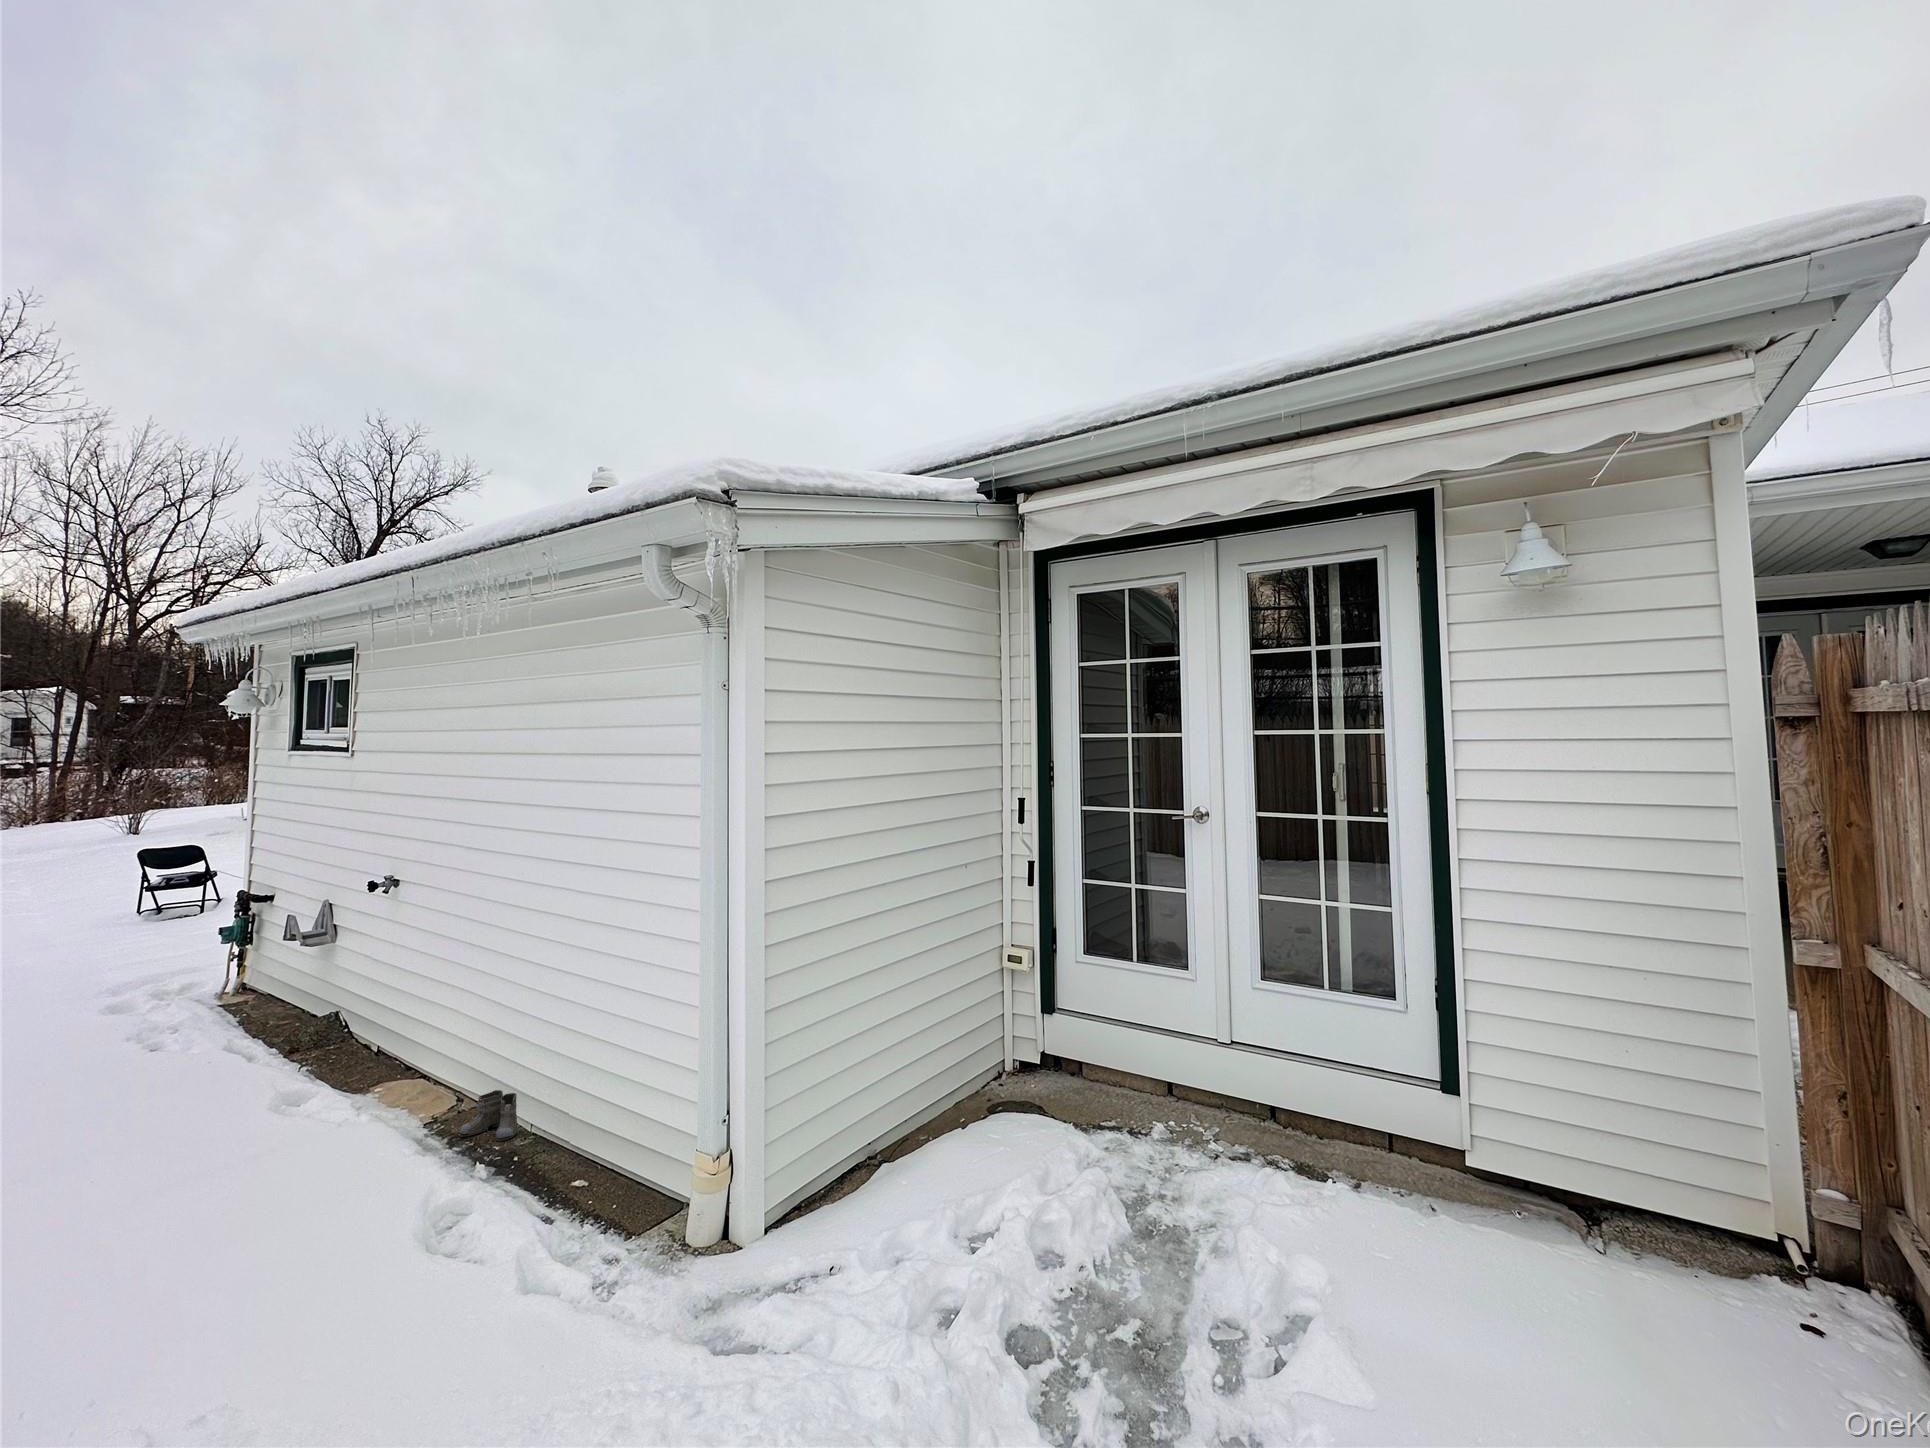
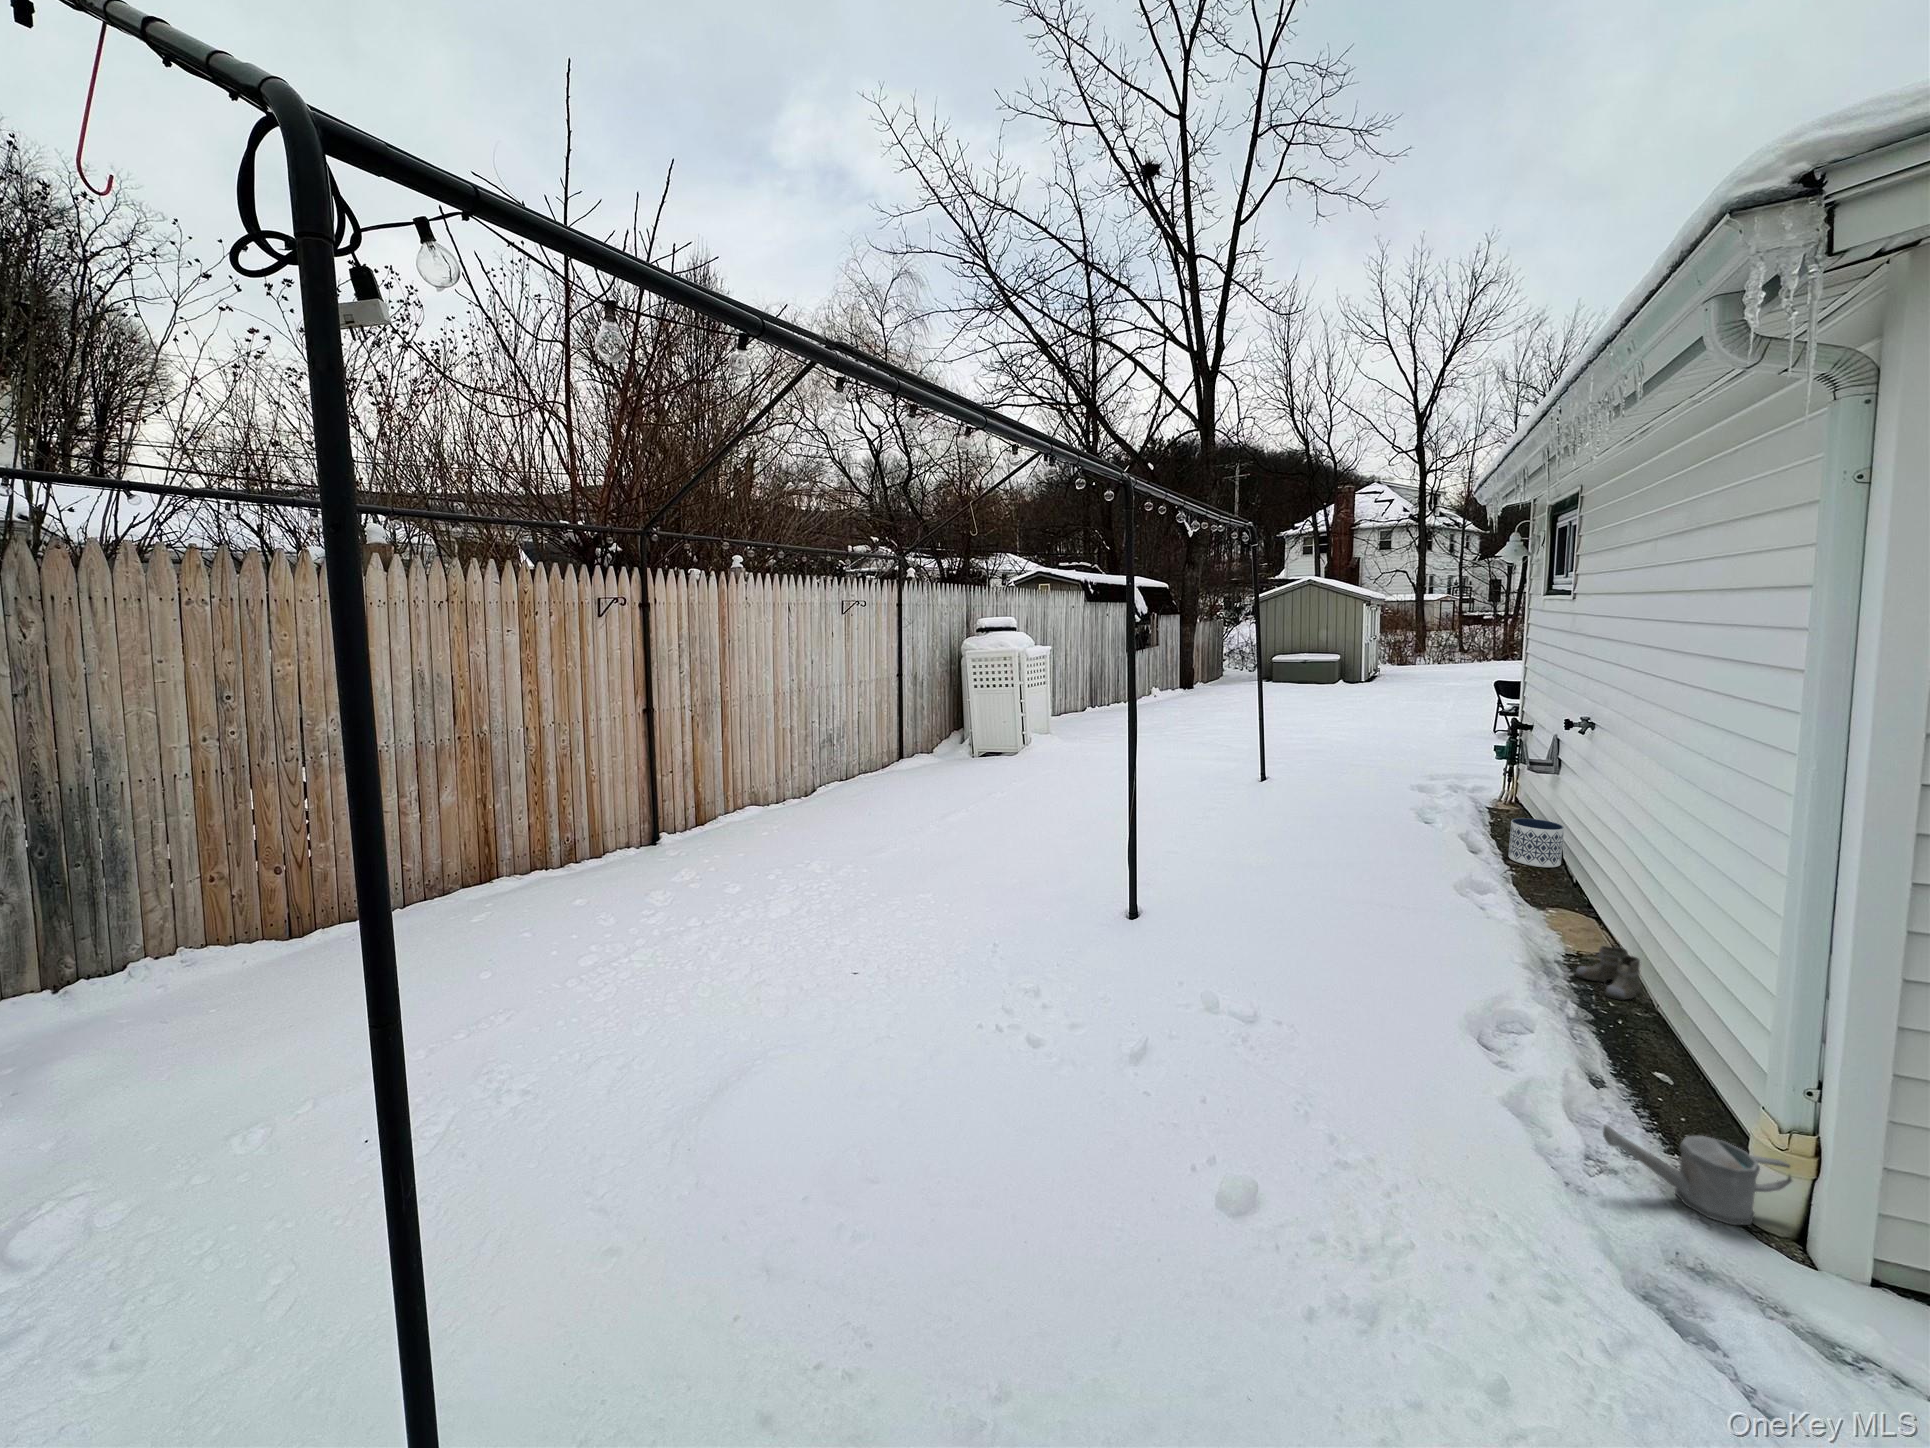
planter: none [297,996,358,1052] -> present [1508,818,1564,867]
watering can: none [625,1186,724,1265] -> present [1603,1125,1792,1225]

